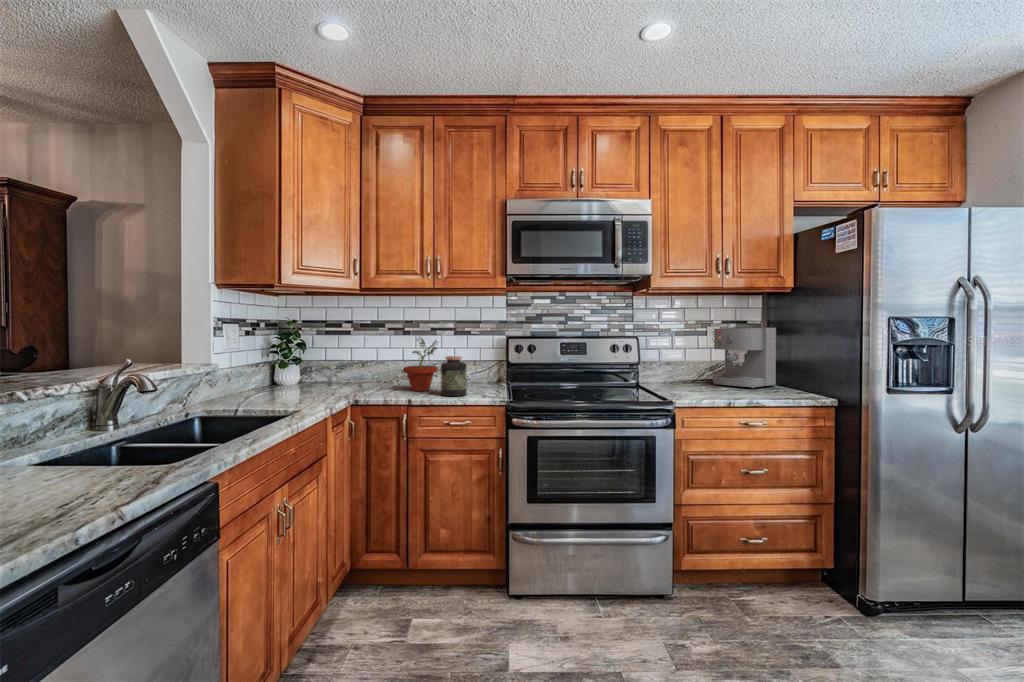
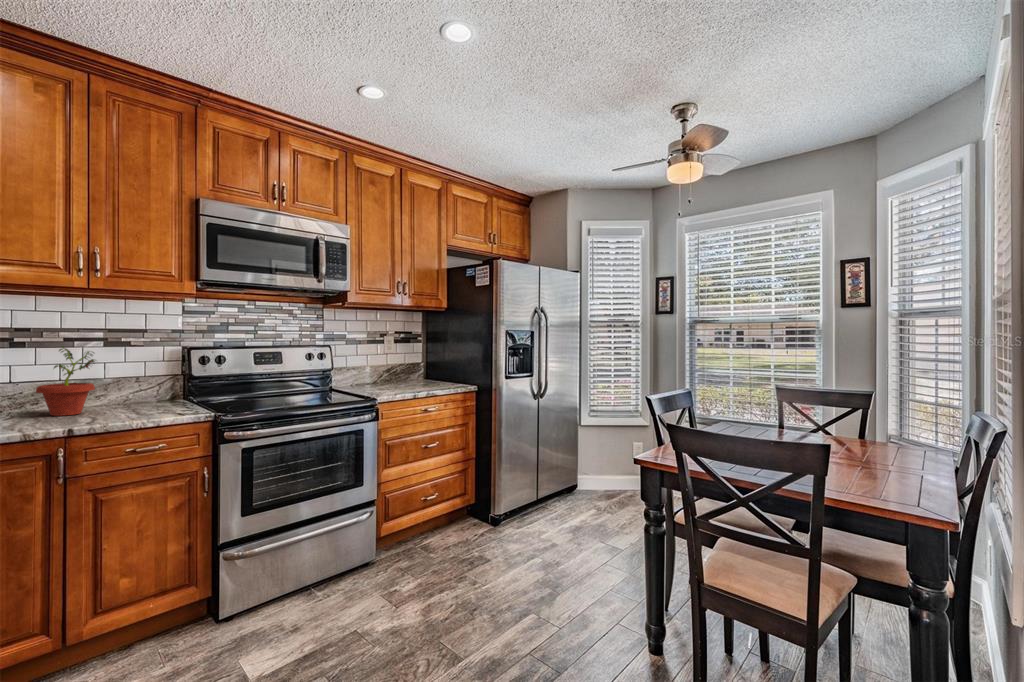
coffee maker: present [713,328,776,389] -> none [390,338,435,386]
jar: present [441,356,467,396] -> none [112,369,150,416]

